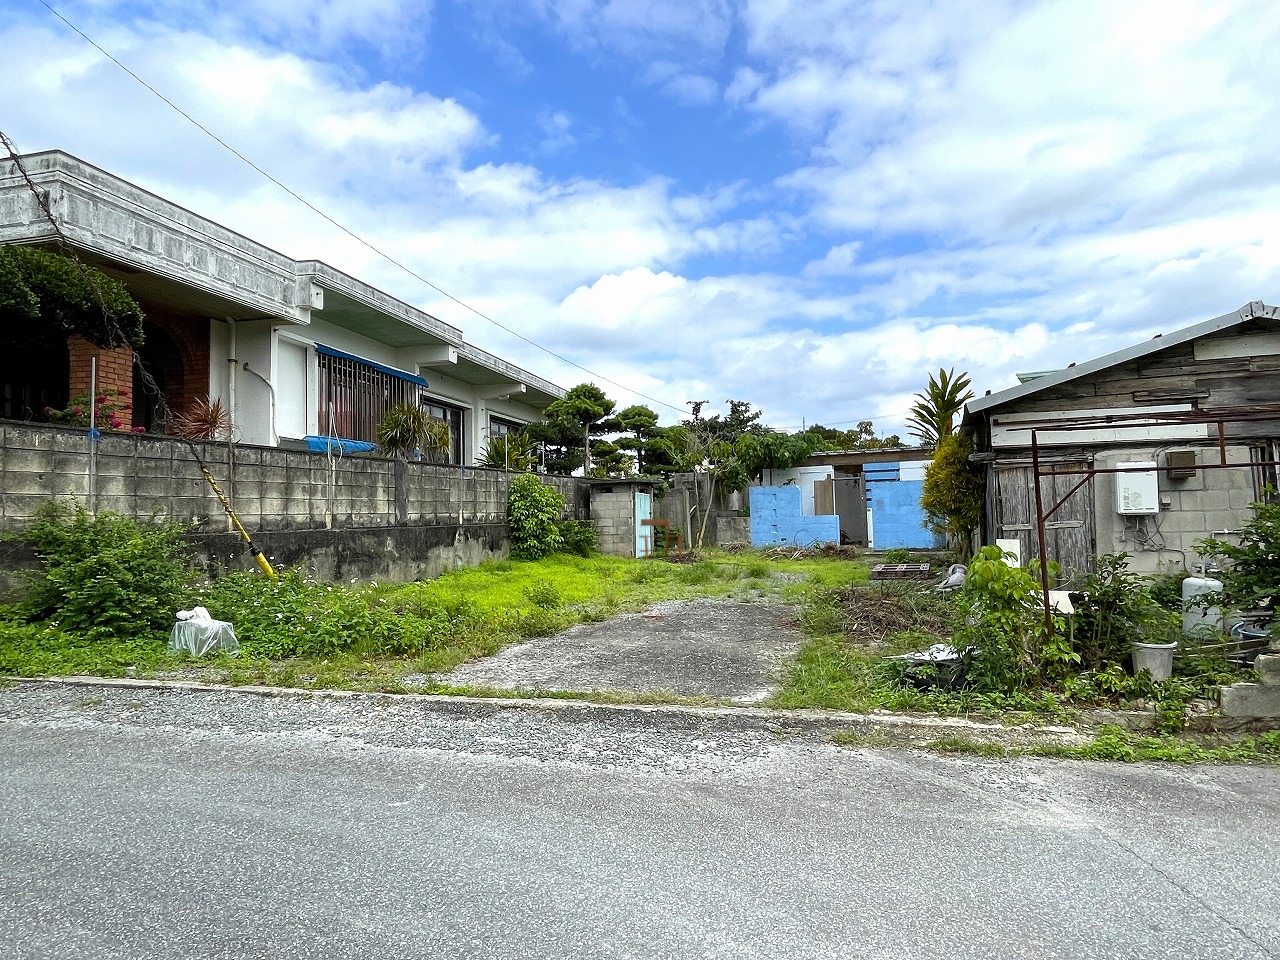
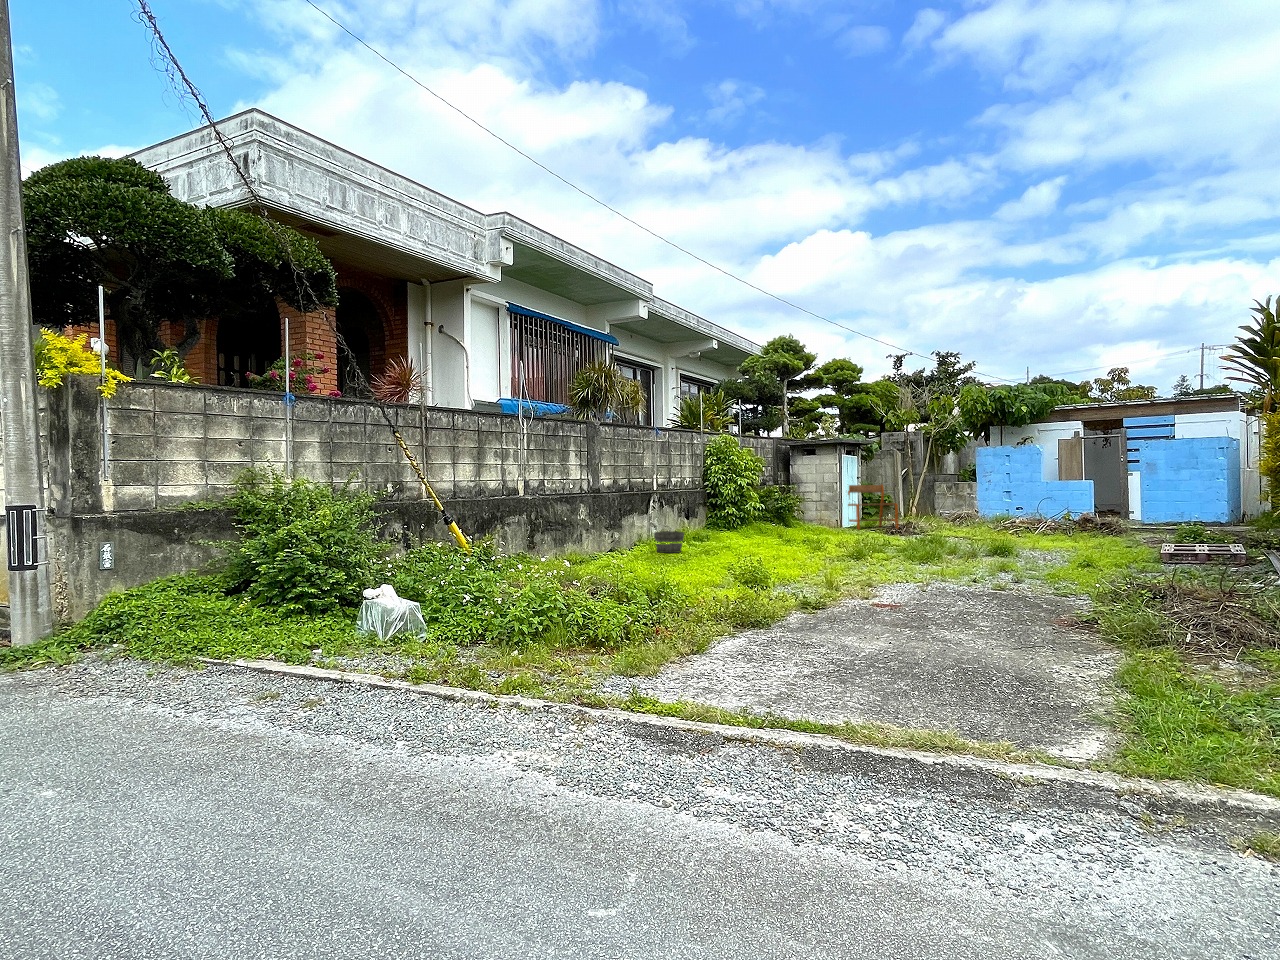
wooden bucket: none [457,555,486,581] -> present [654,531,684,553]

